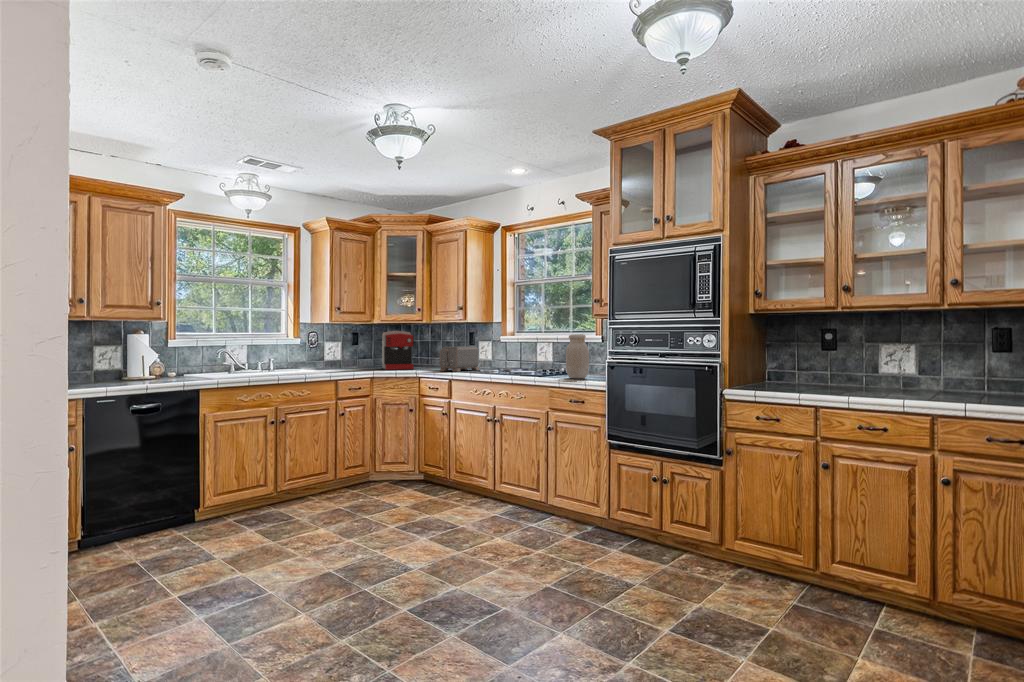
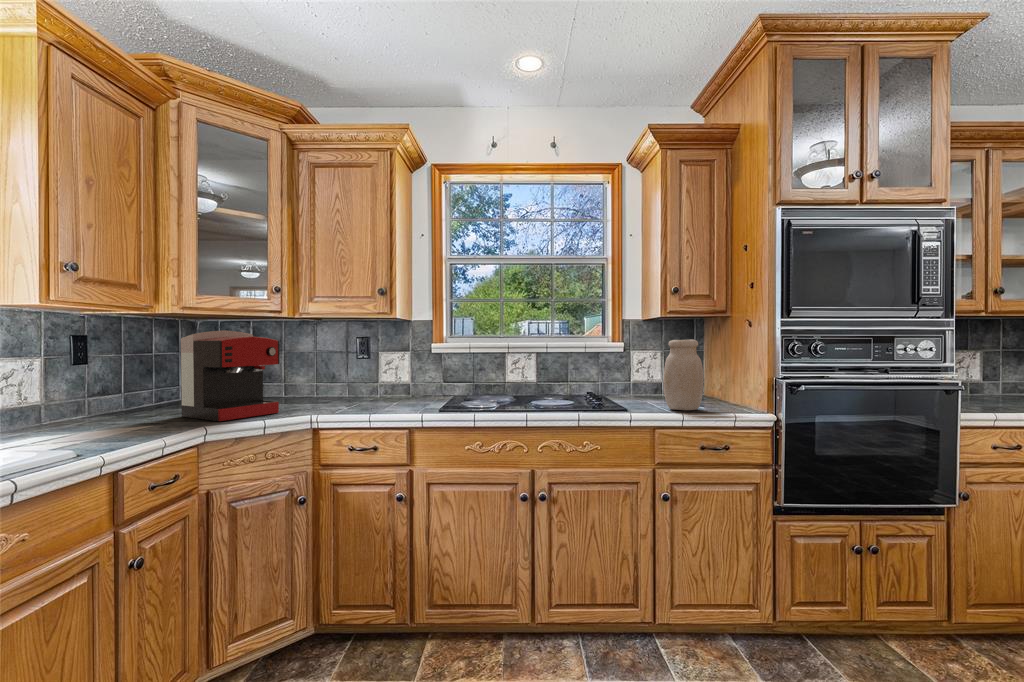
toaster: present [440,347,480,372] -> none [368,361,420,413]

